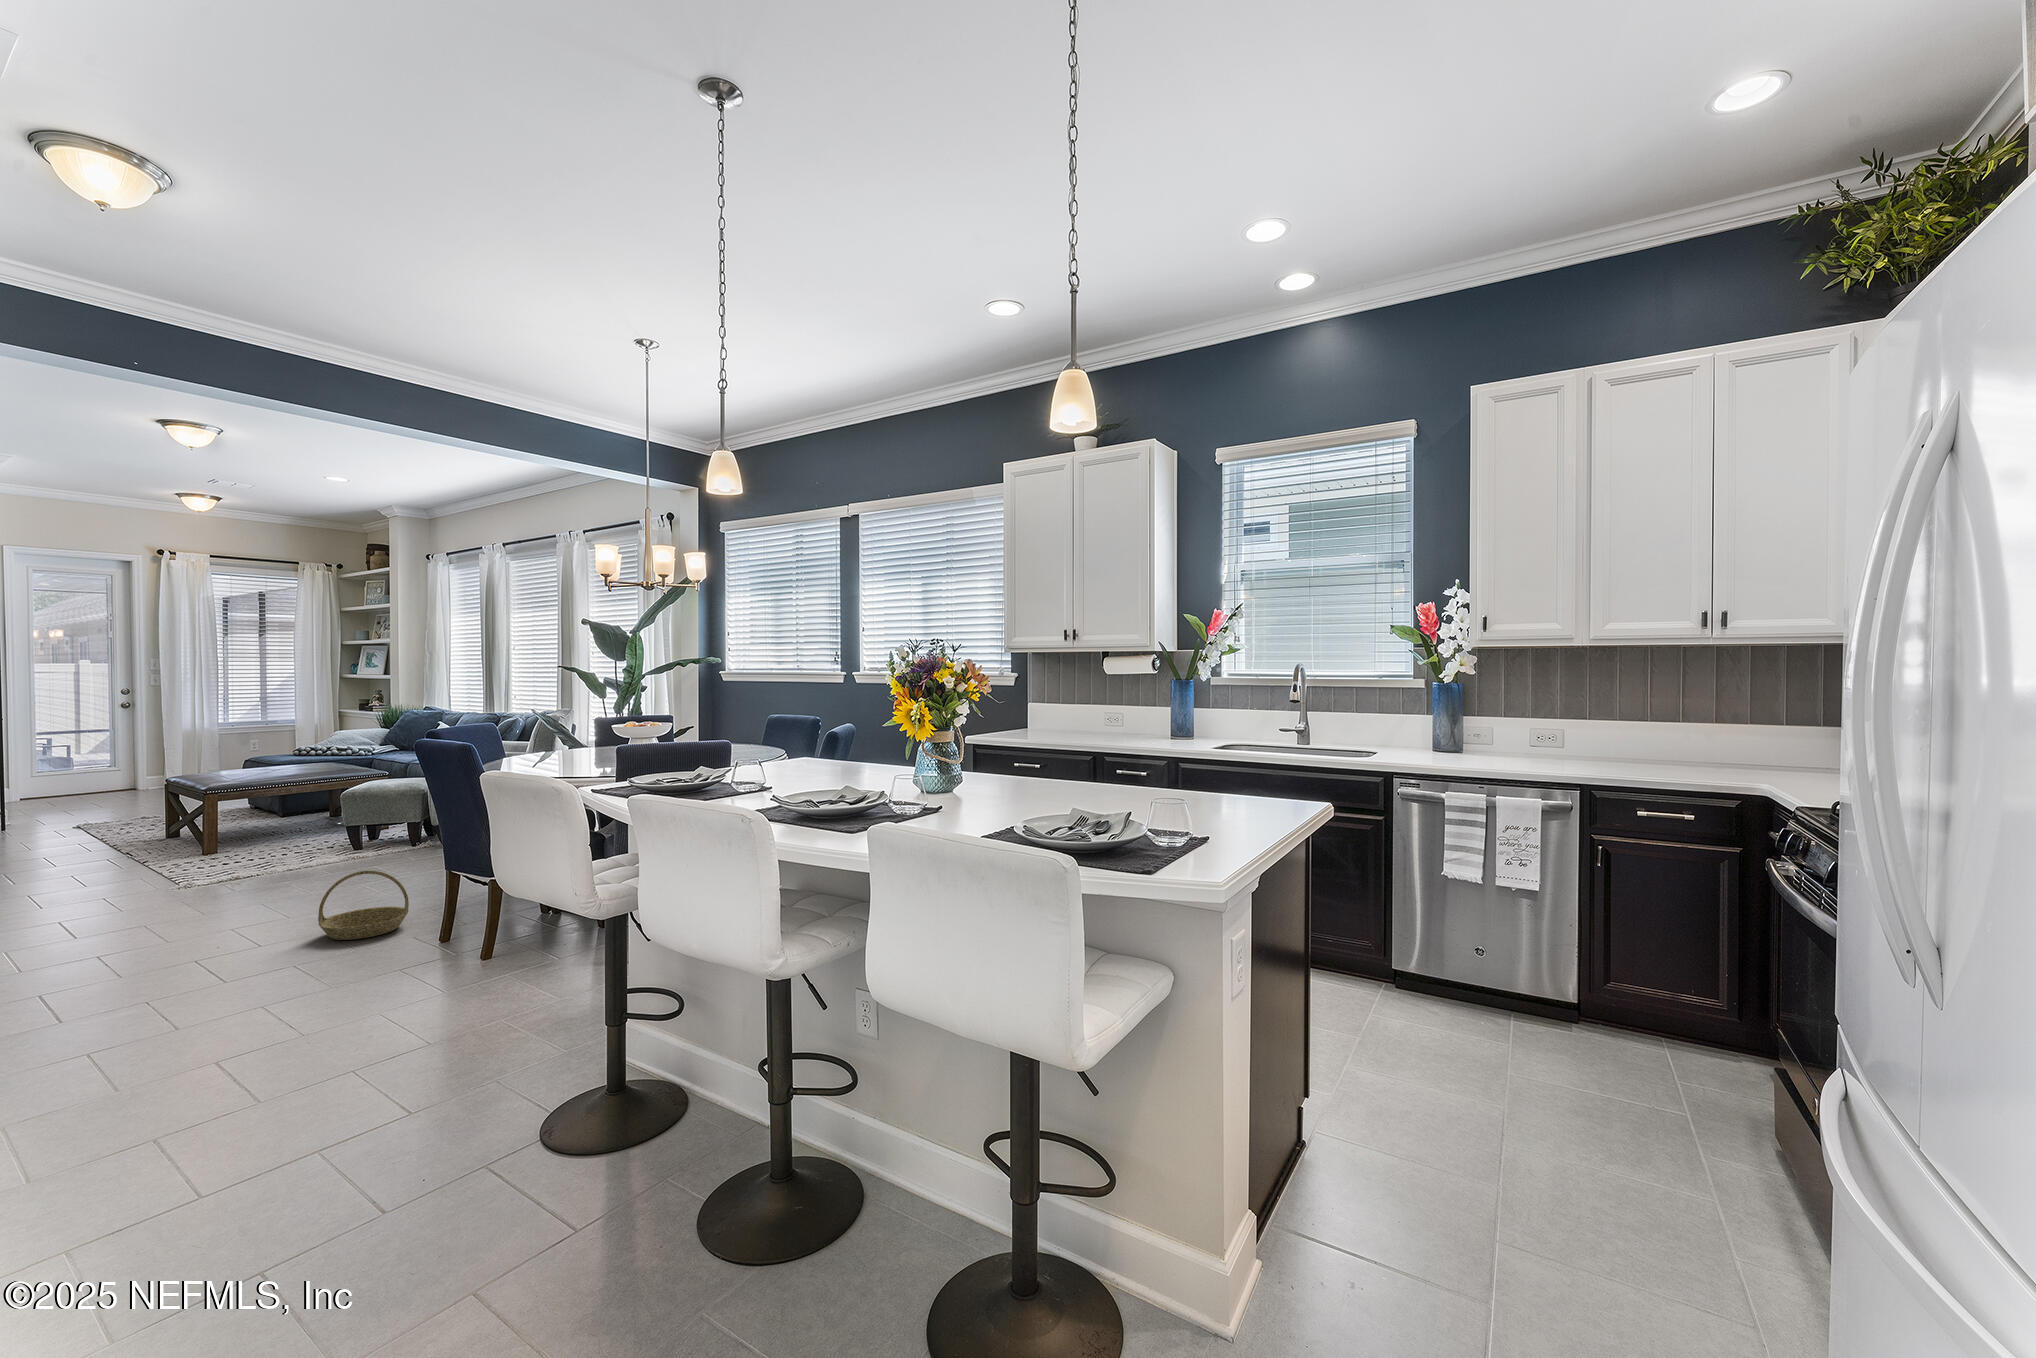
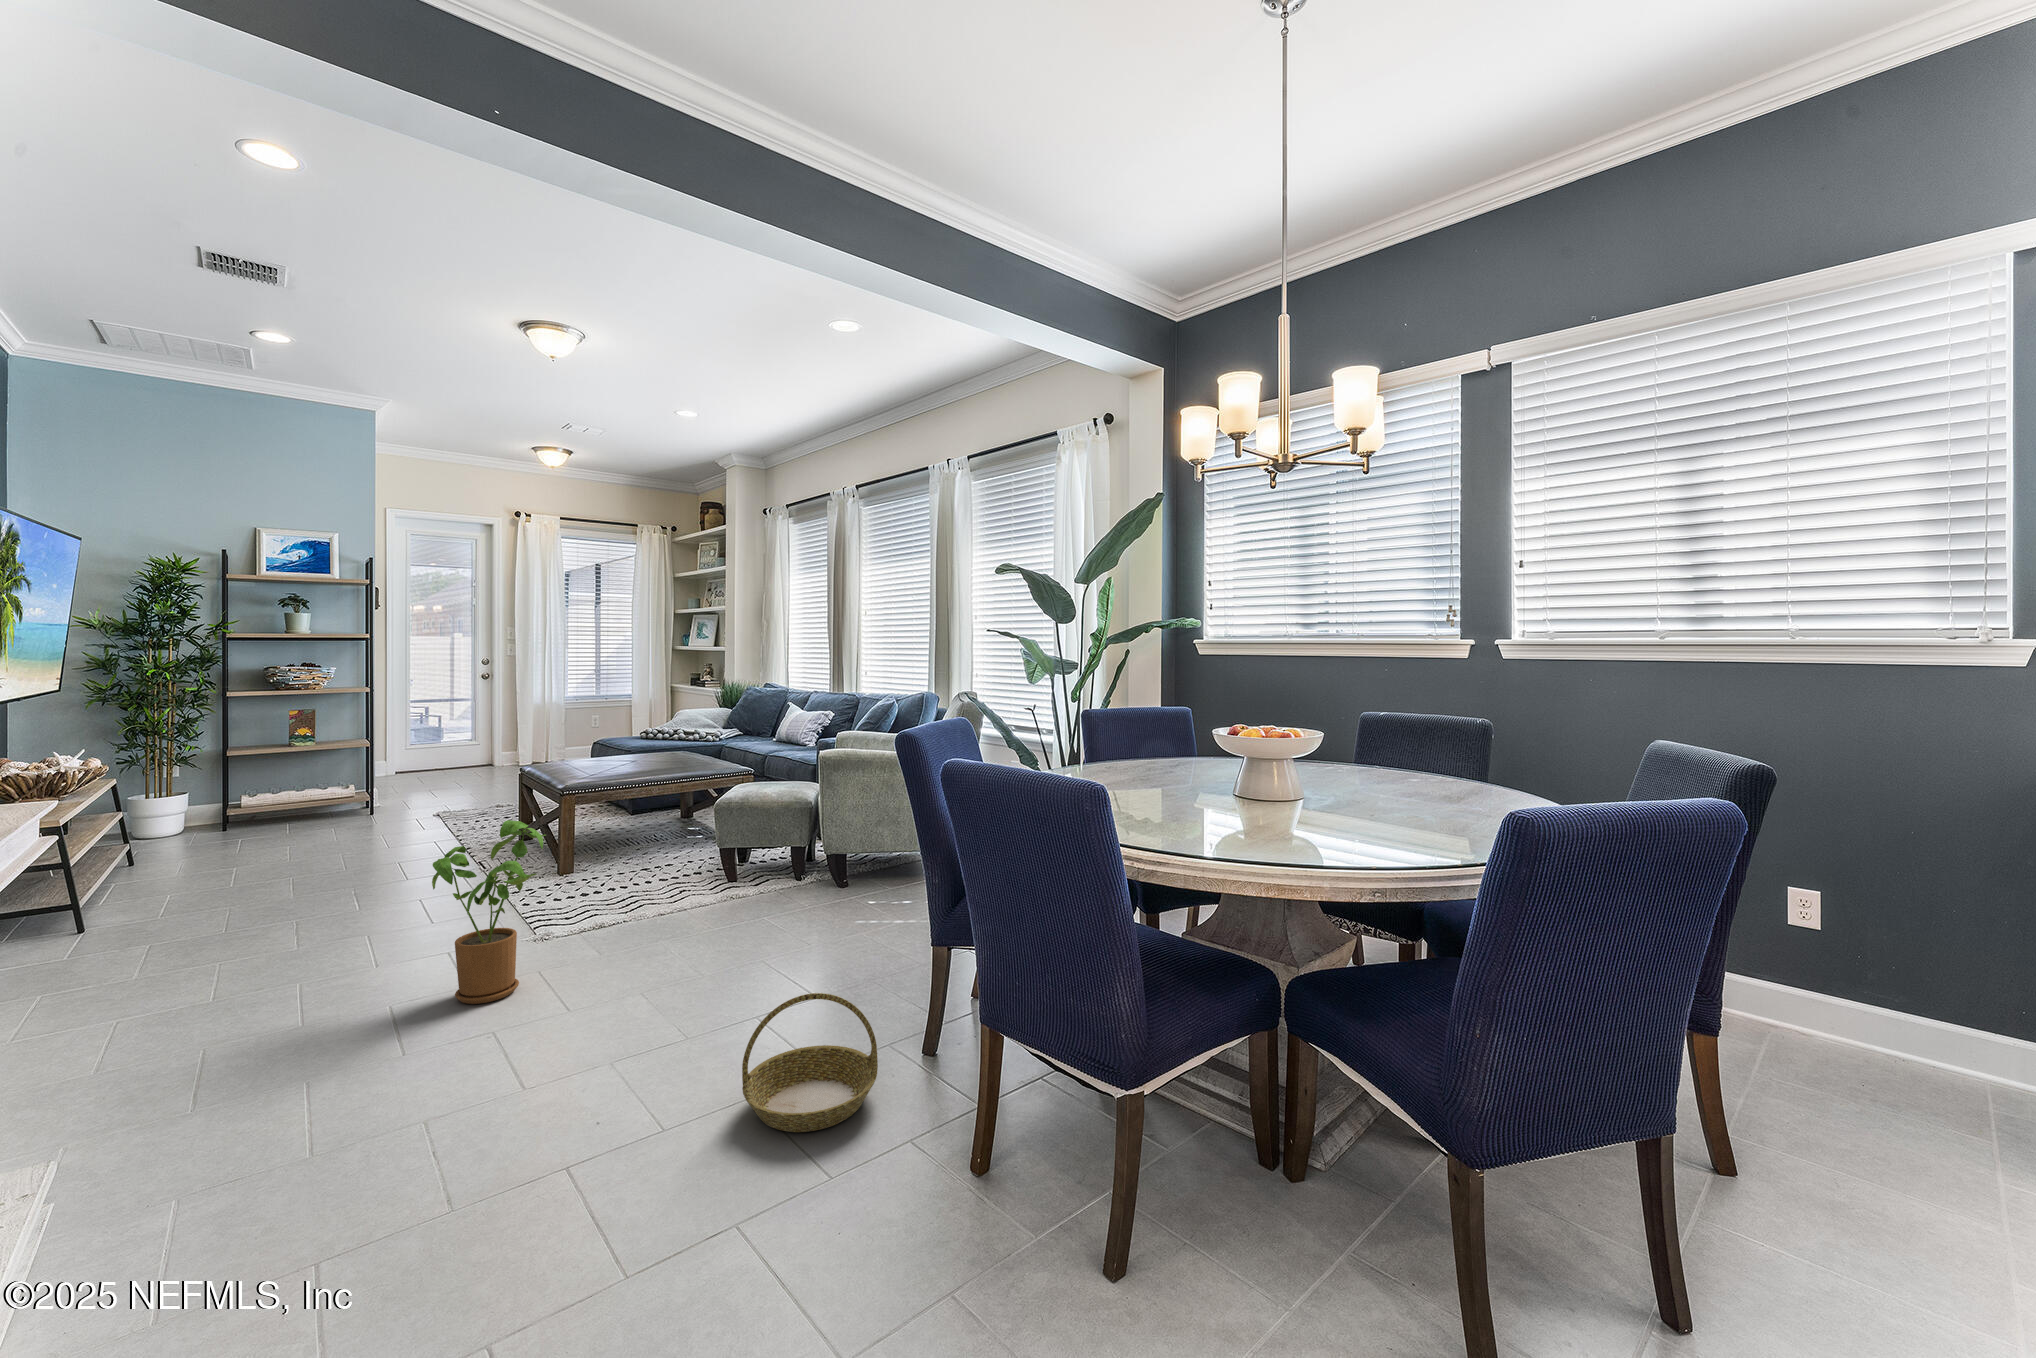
house plant: none [99,797,192,916] -> present [432,820,545,1004]

